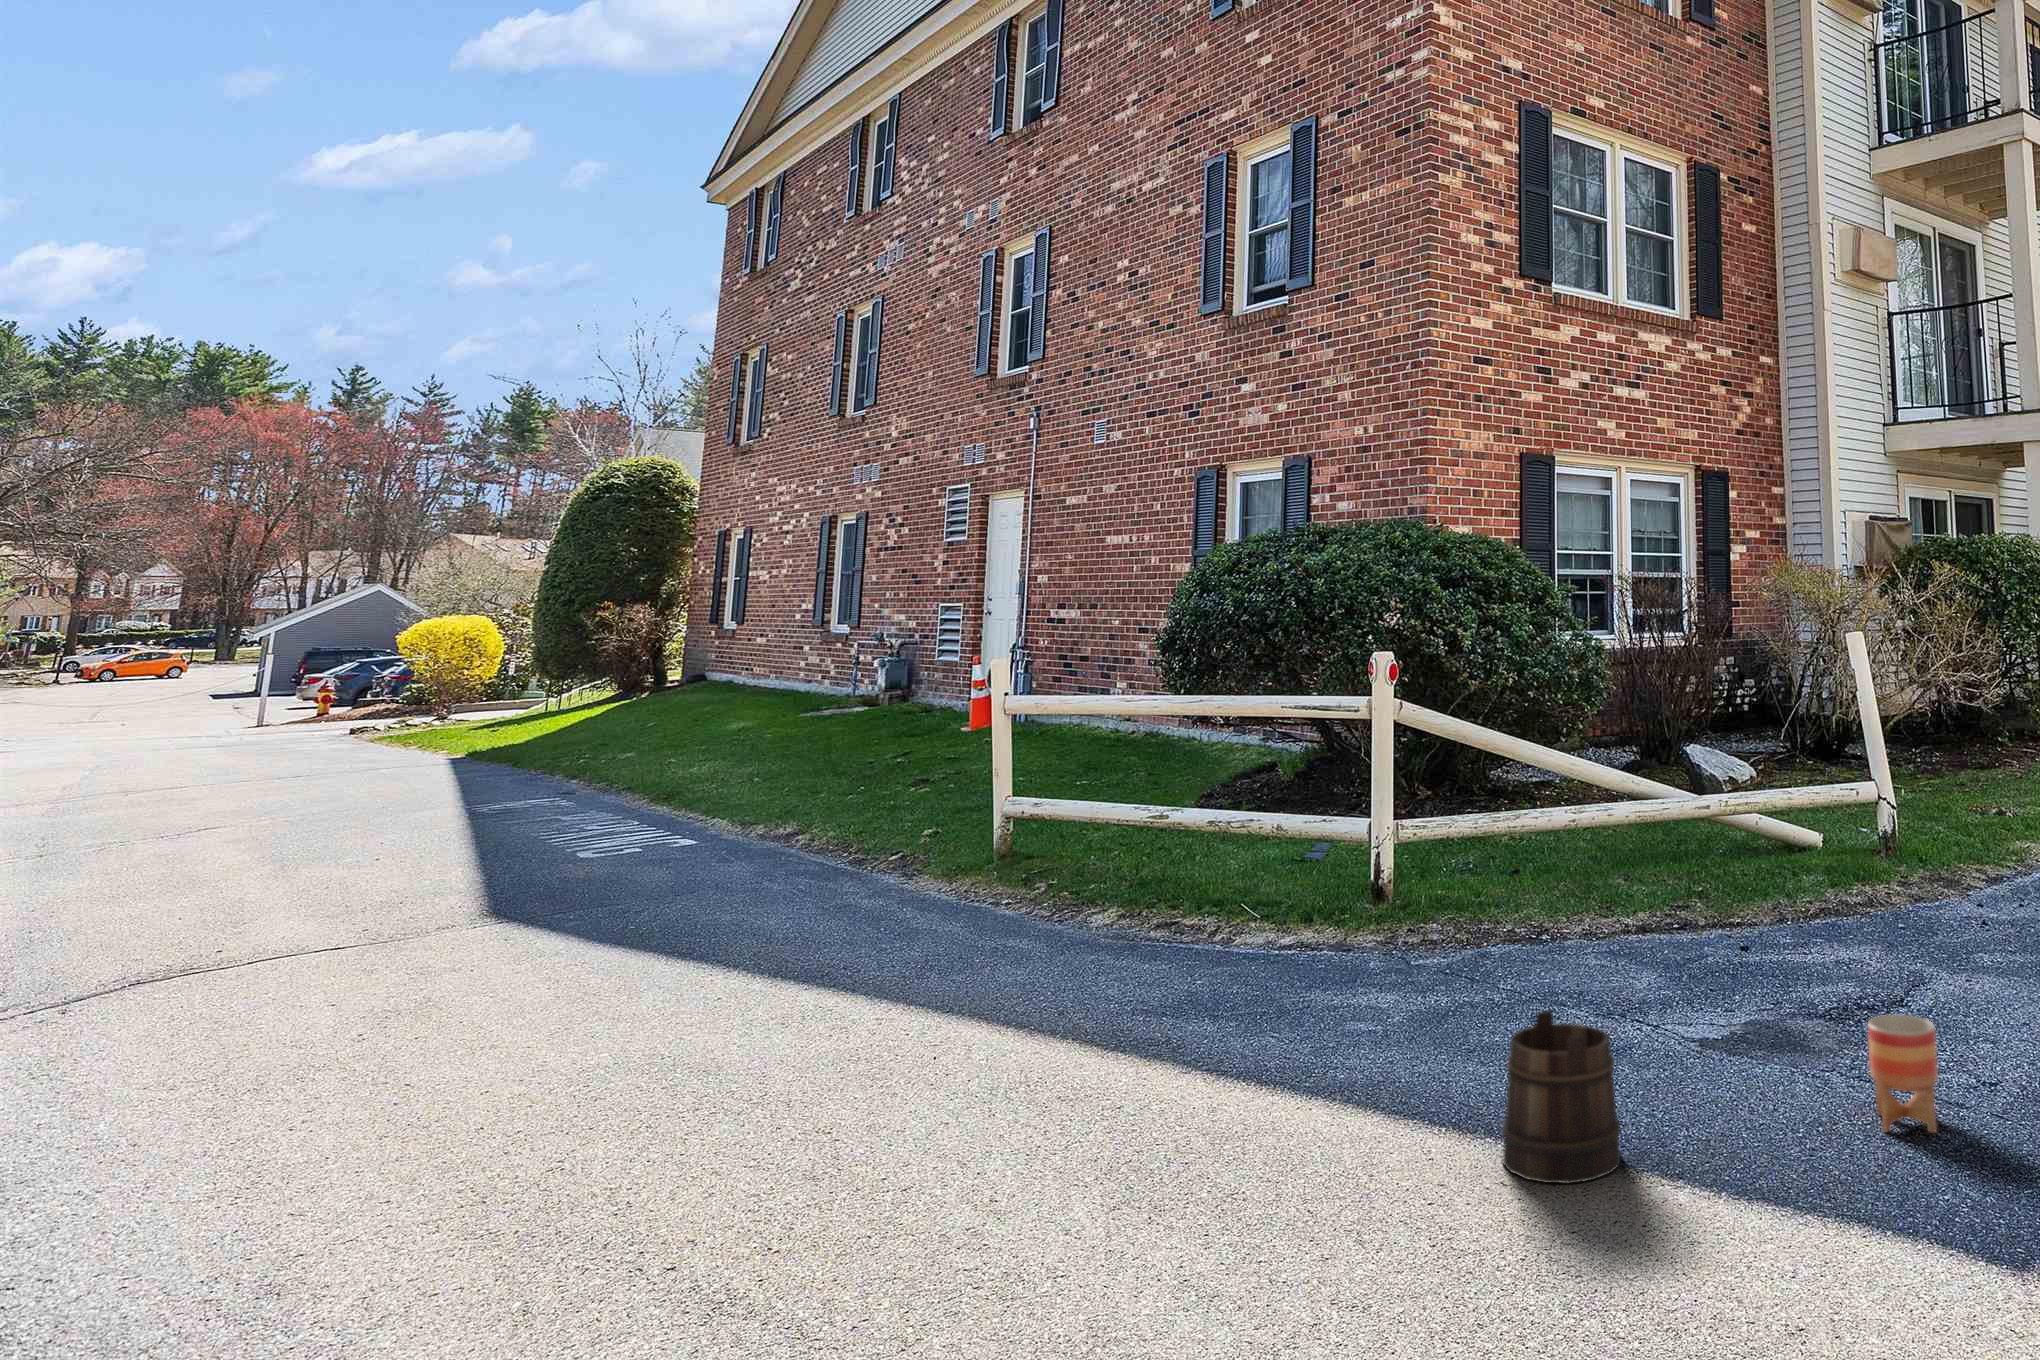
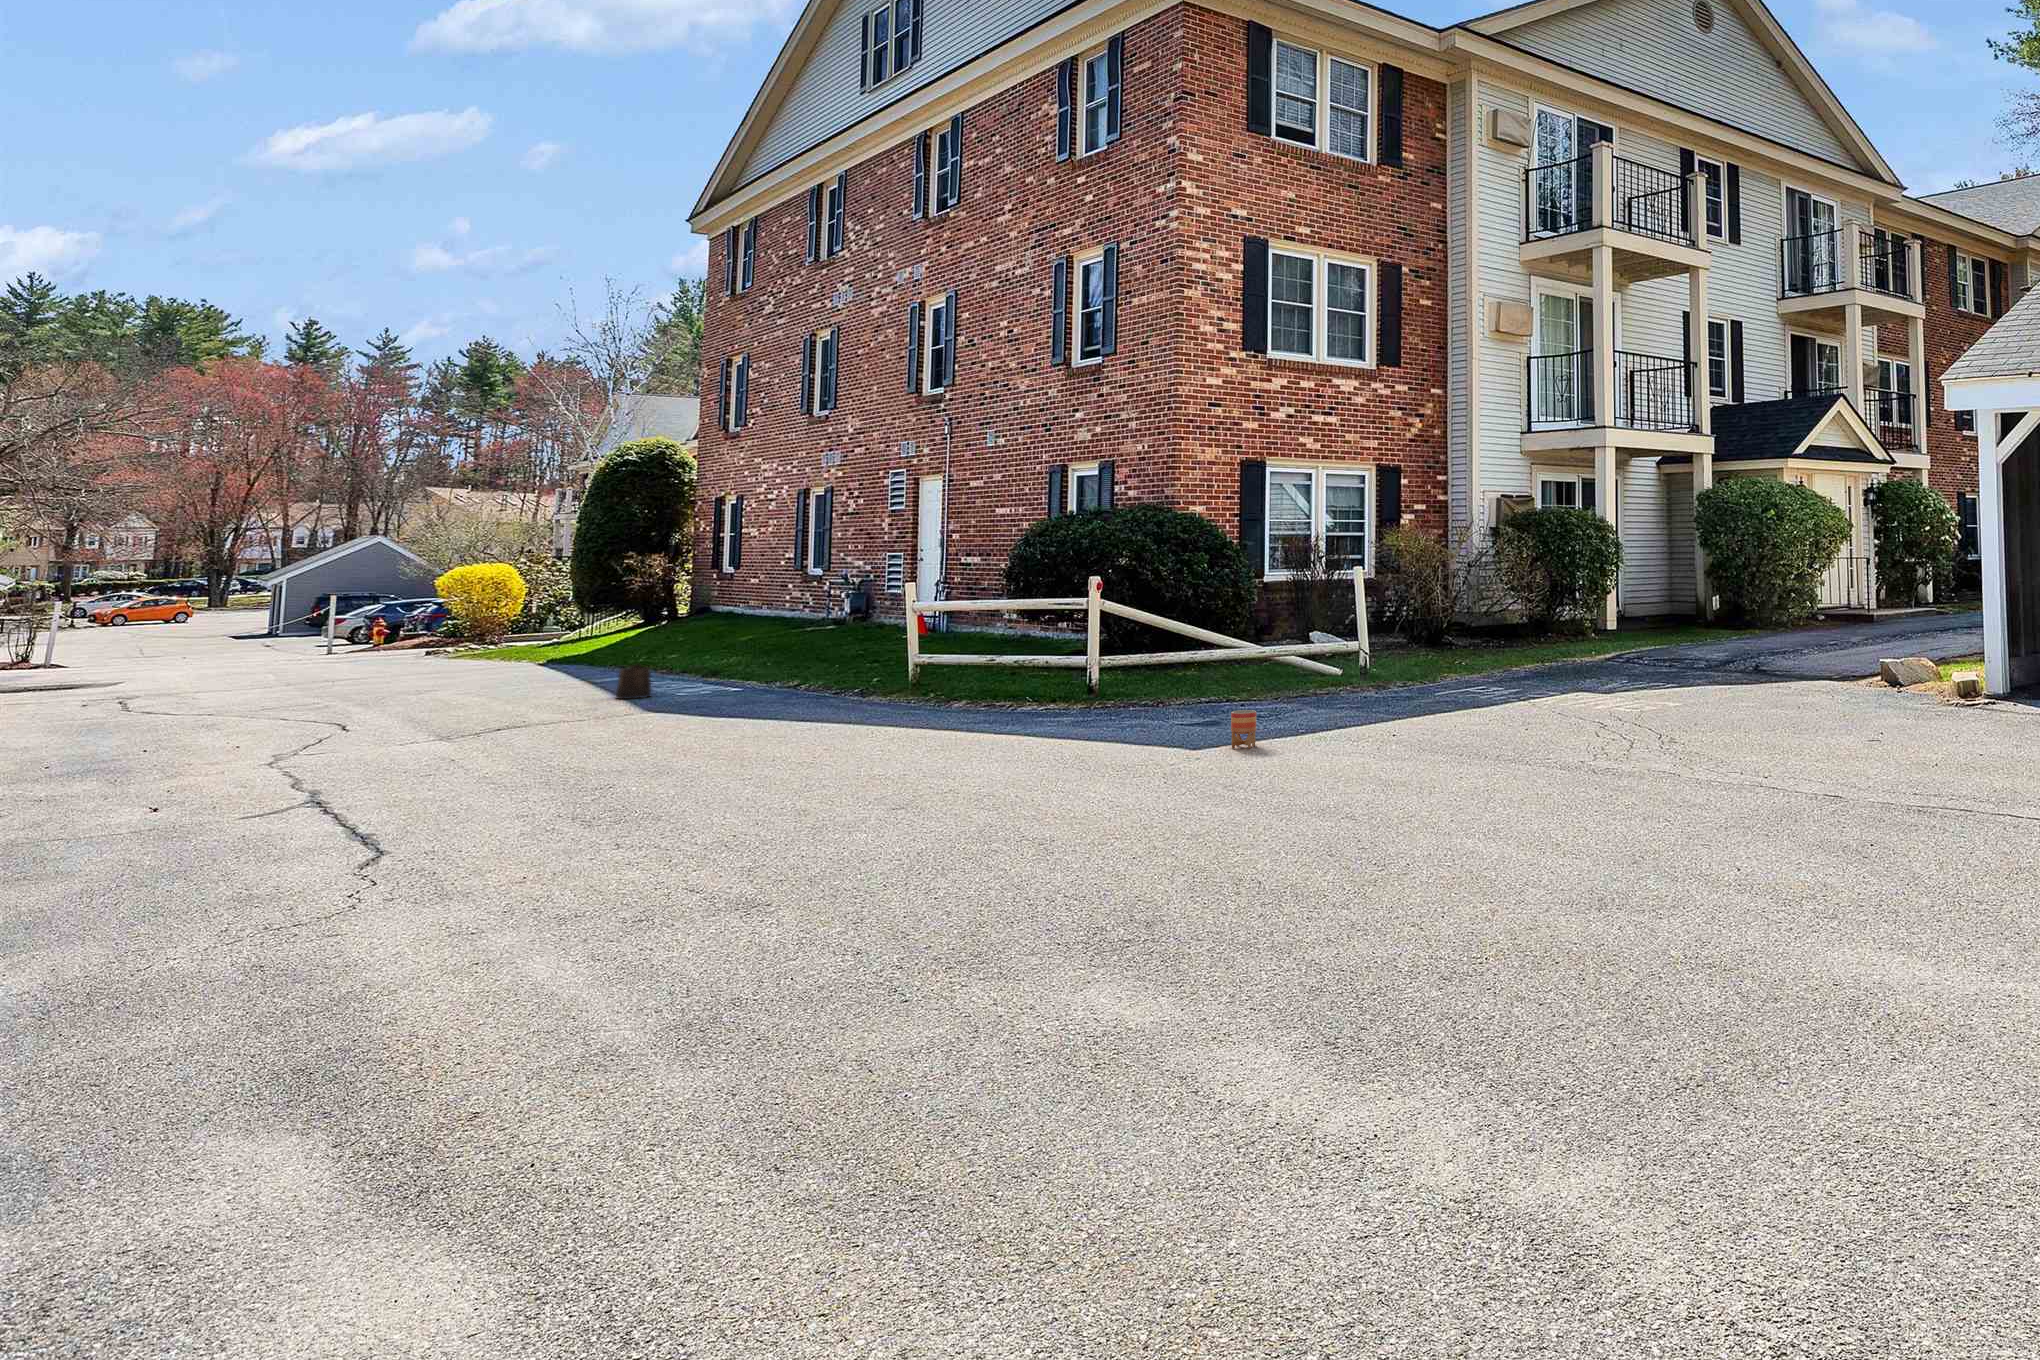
bucket: present [1502,1010,1621,1184] -> present [616,664,651,699]

